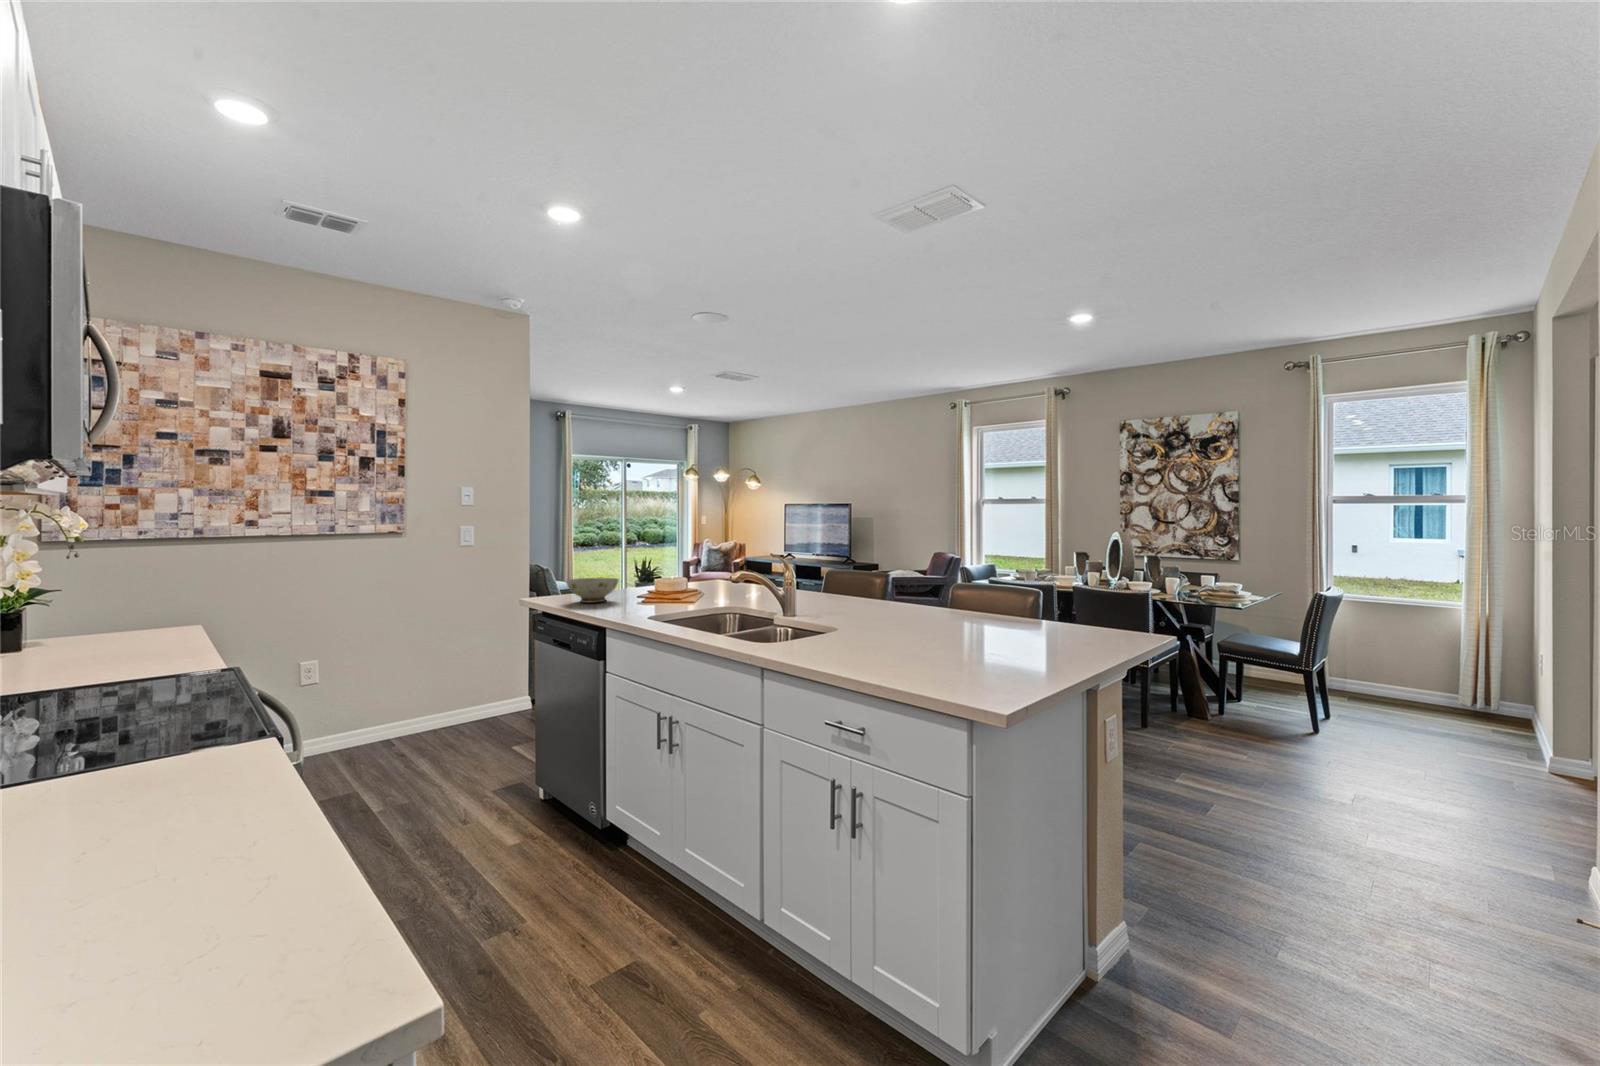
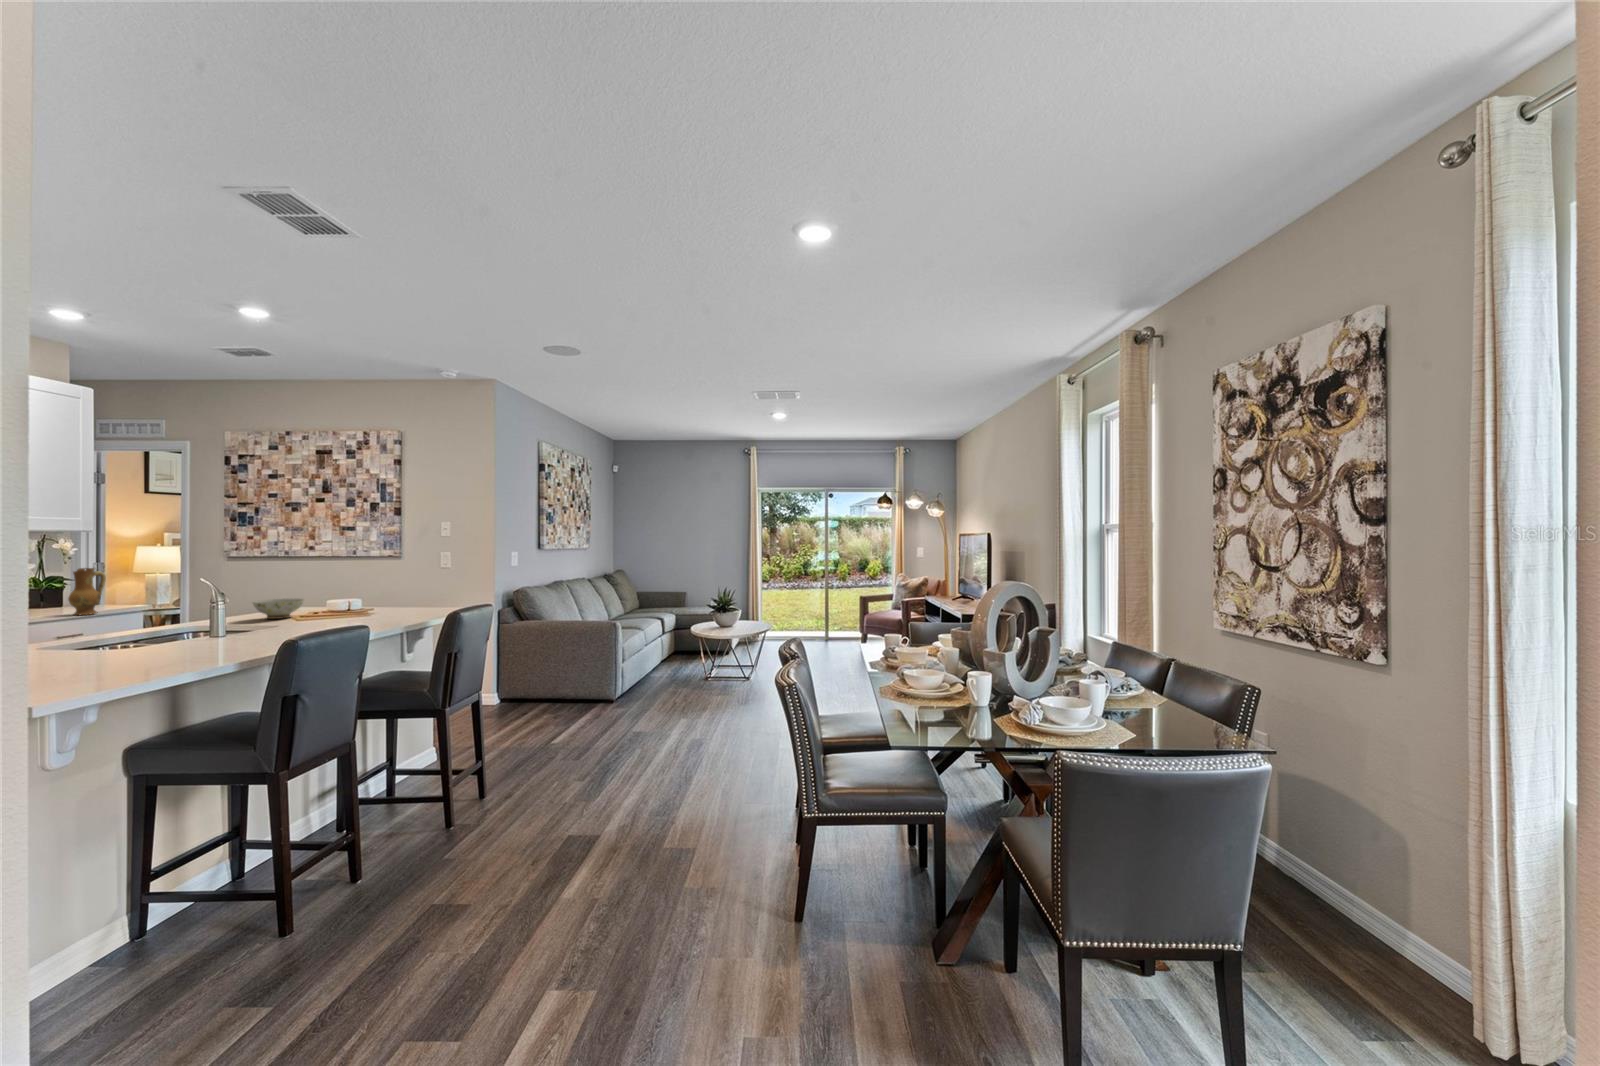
ceramic jug: none [107,552,165,639] -> present [68,568,106,615]

